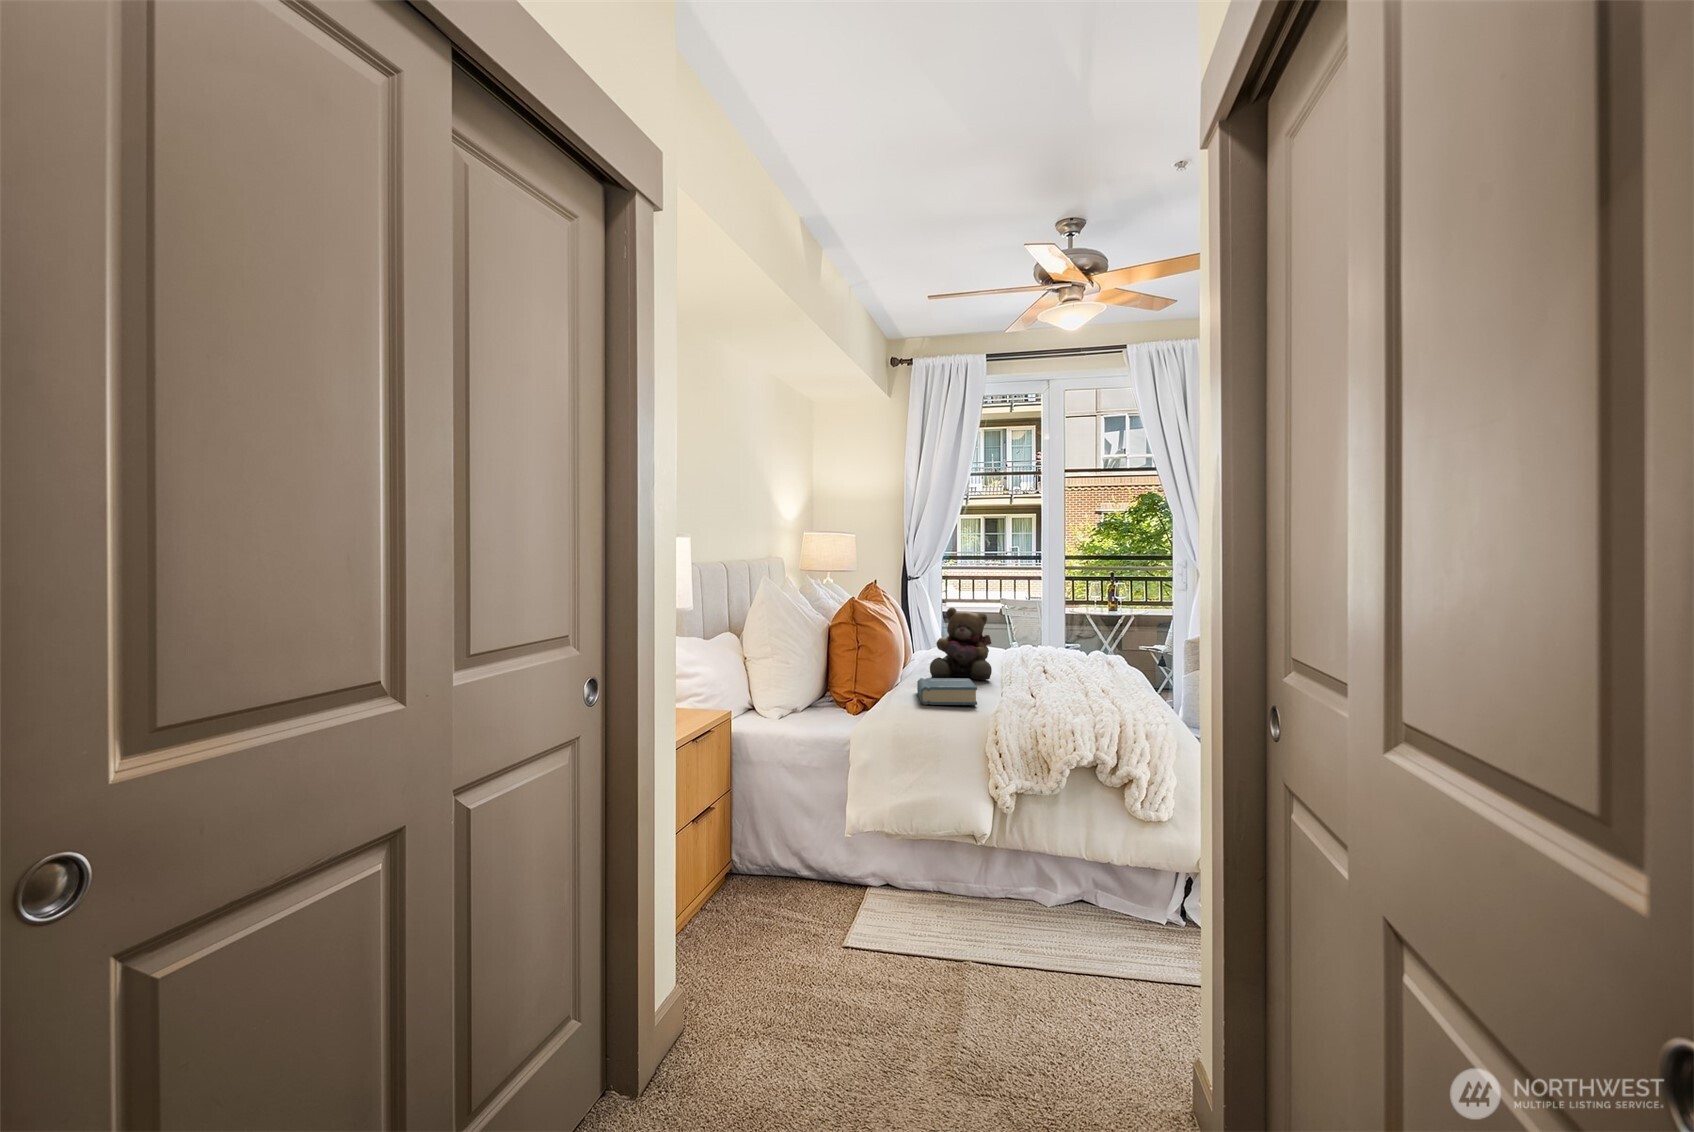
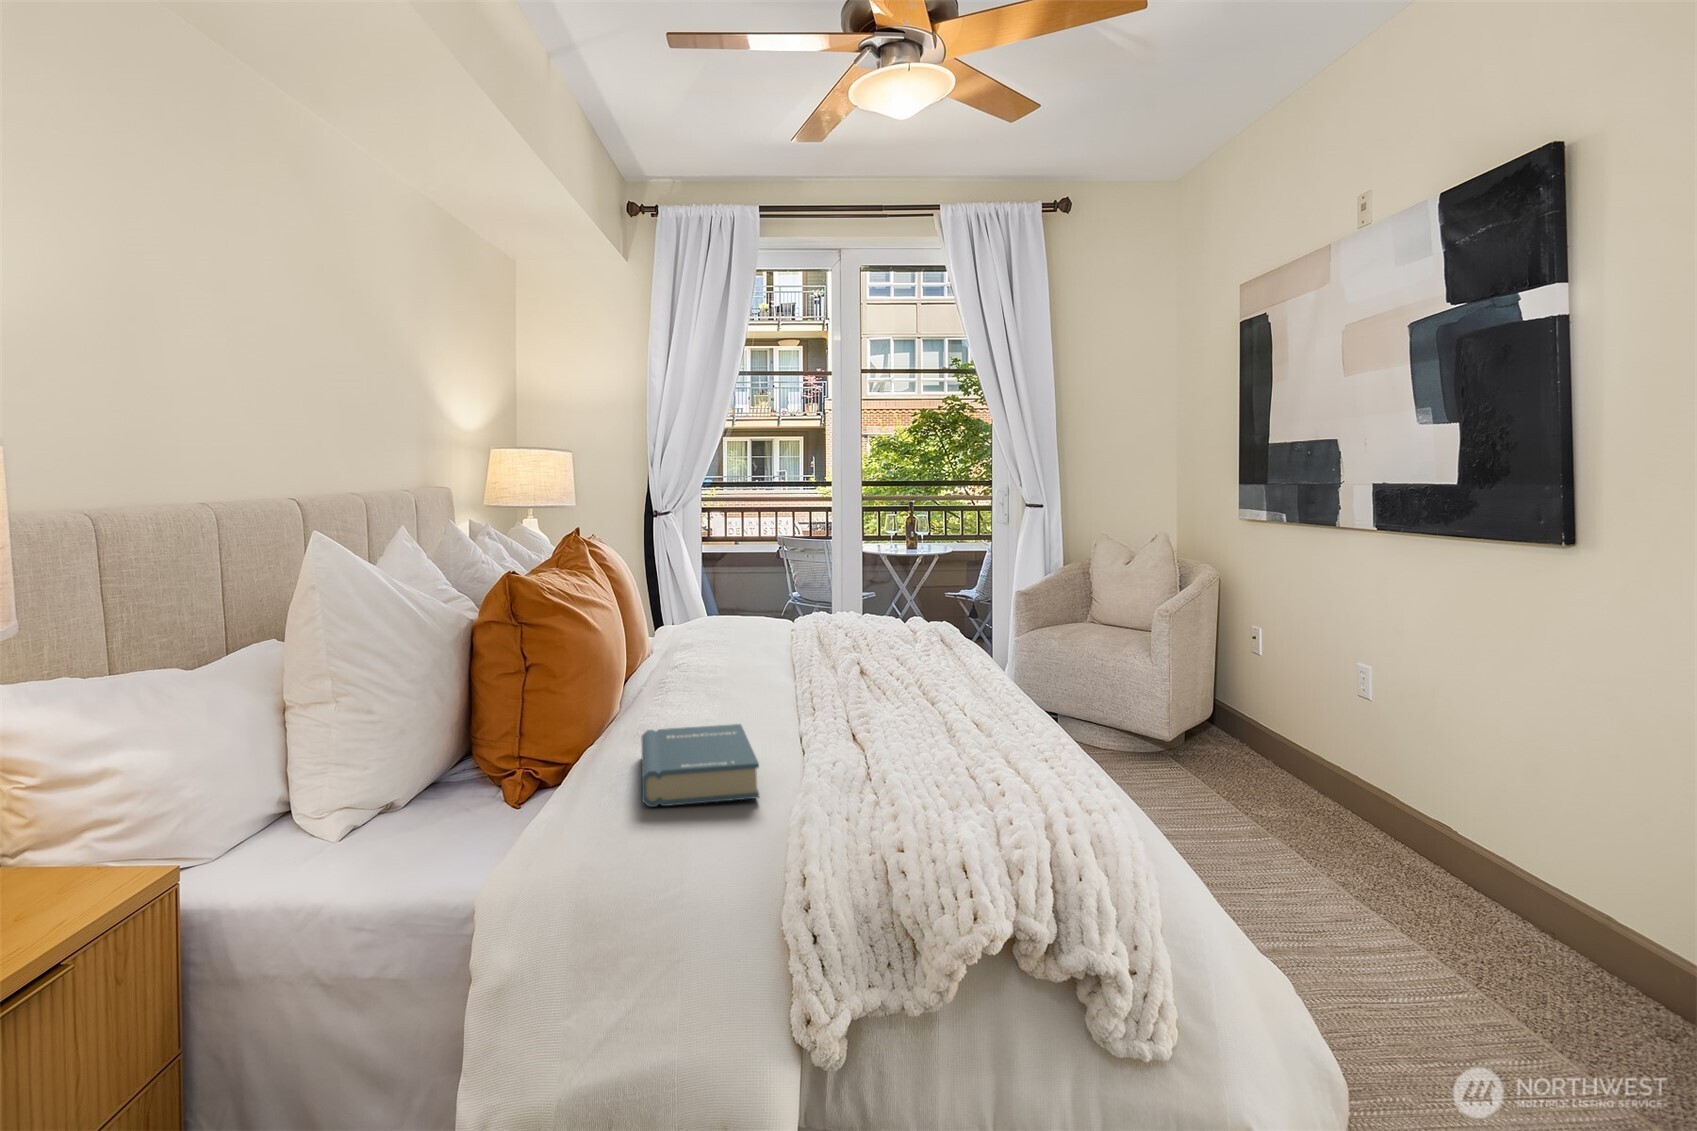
teddy bear: present [930,607,992,680] -> none [670,579,778,705]

